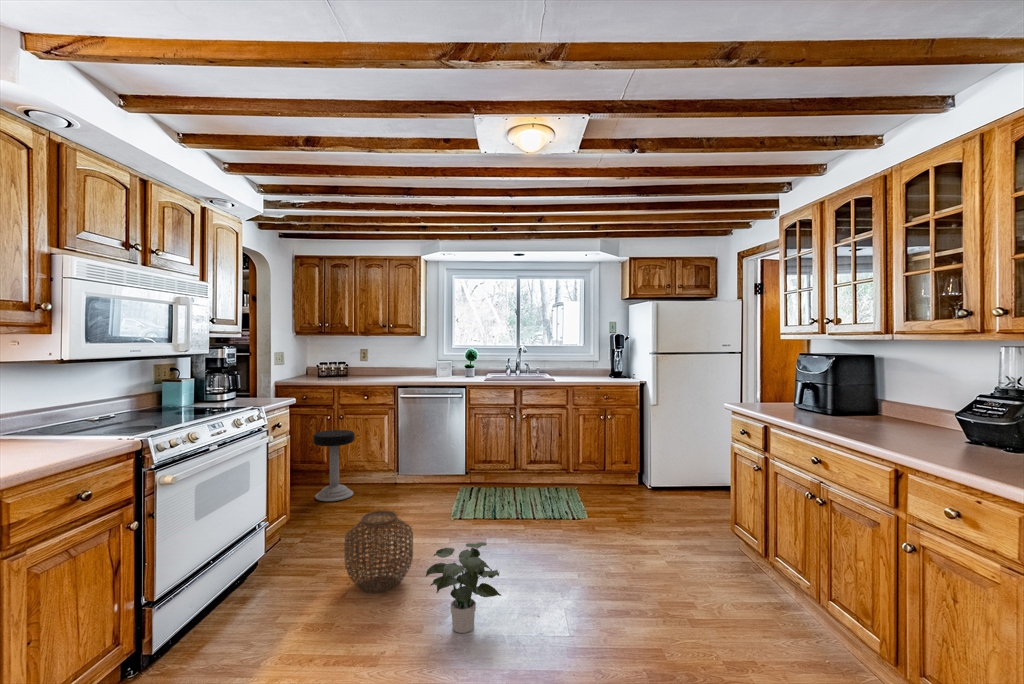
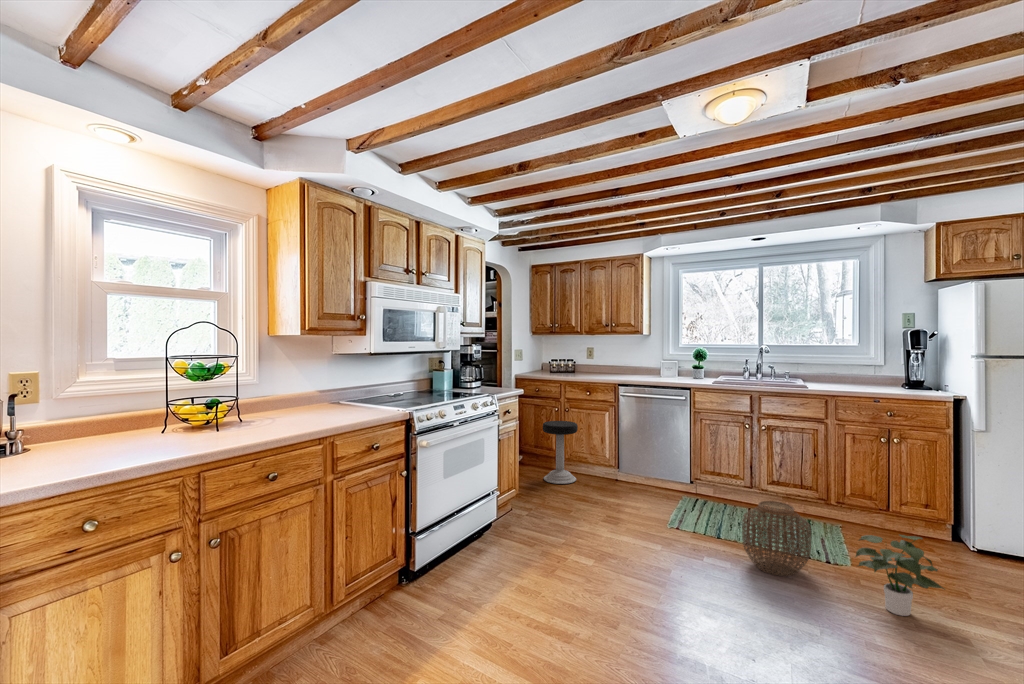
woven basket: present [344,511,413,593] -> present [742,501,811,576]
potted plant: present [426,542,501,633] -> present [856,535,945,616]

